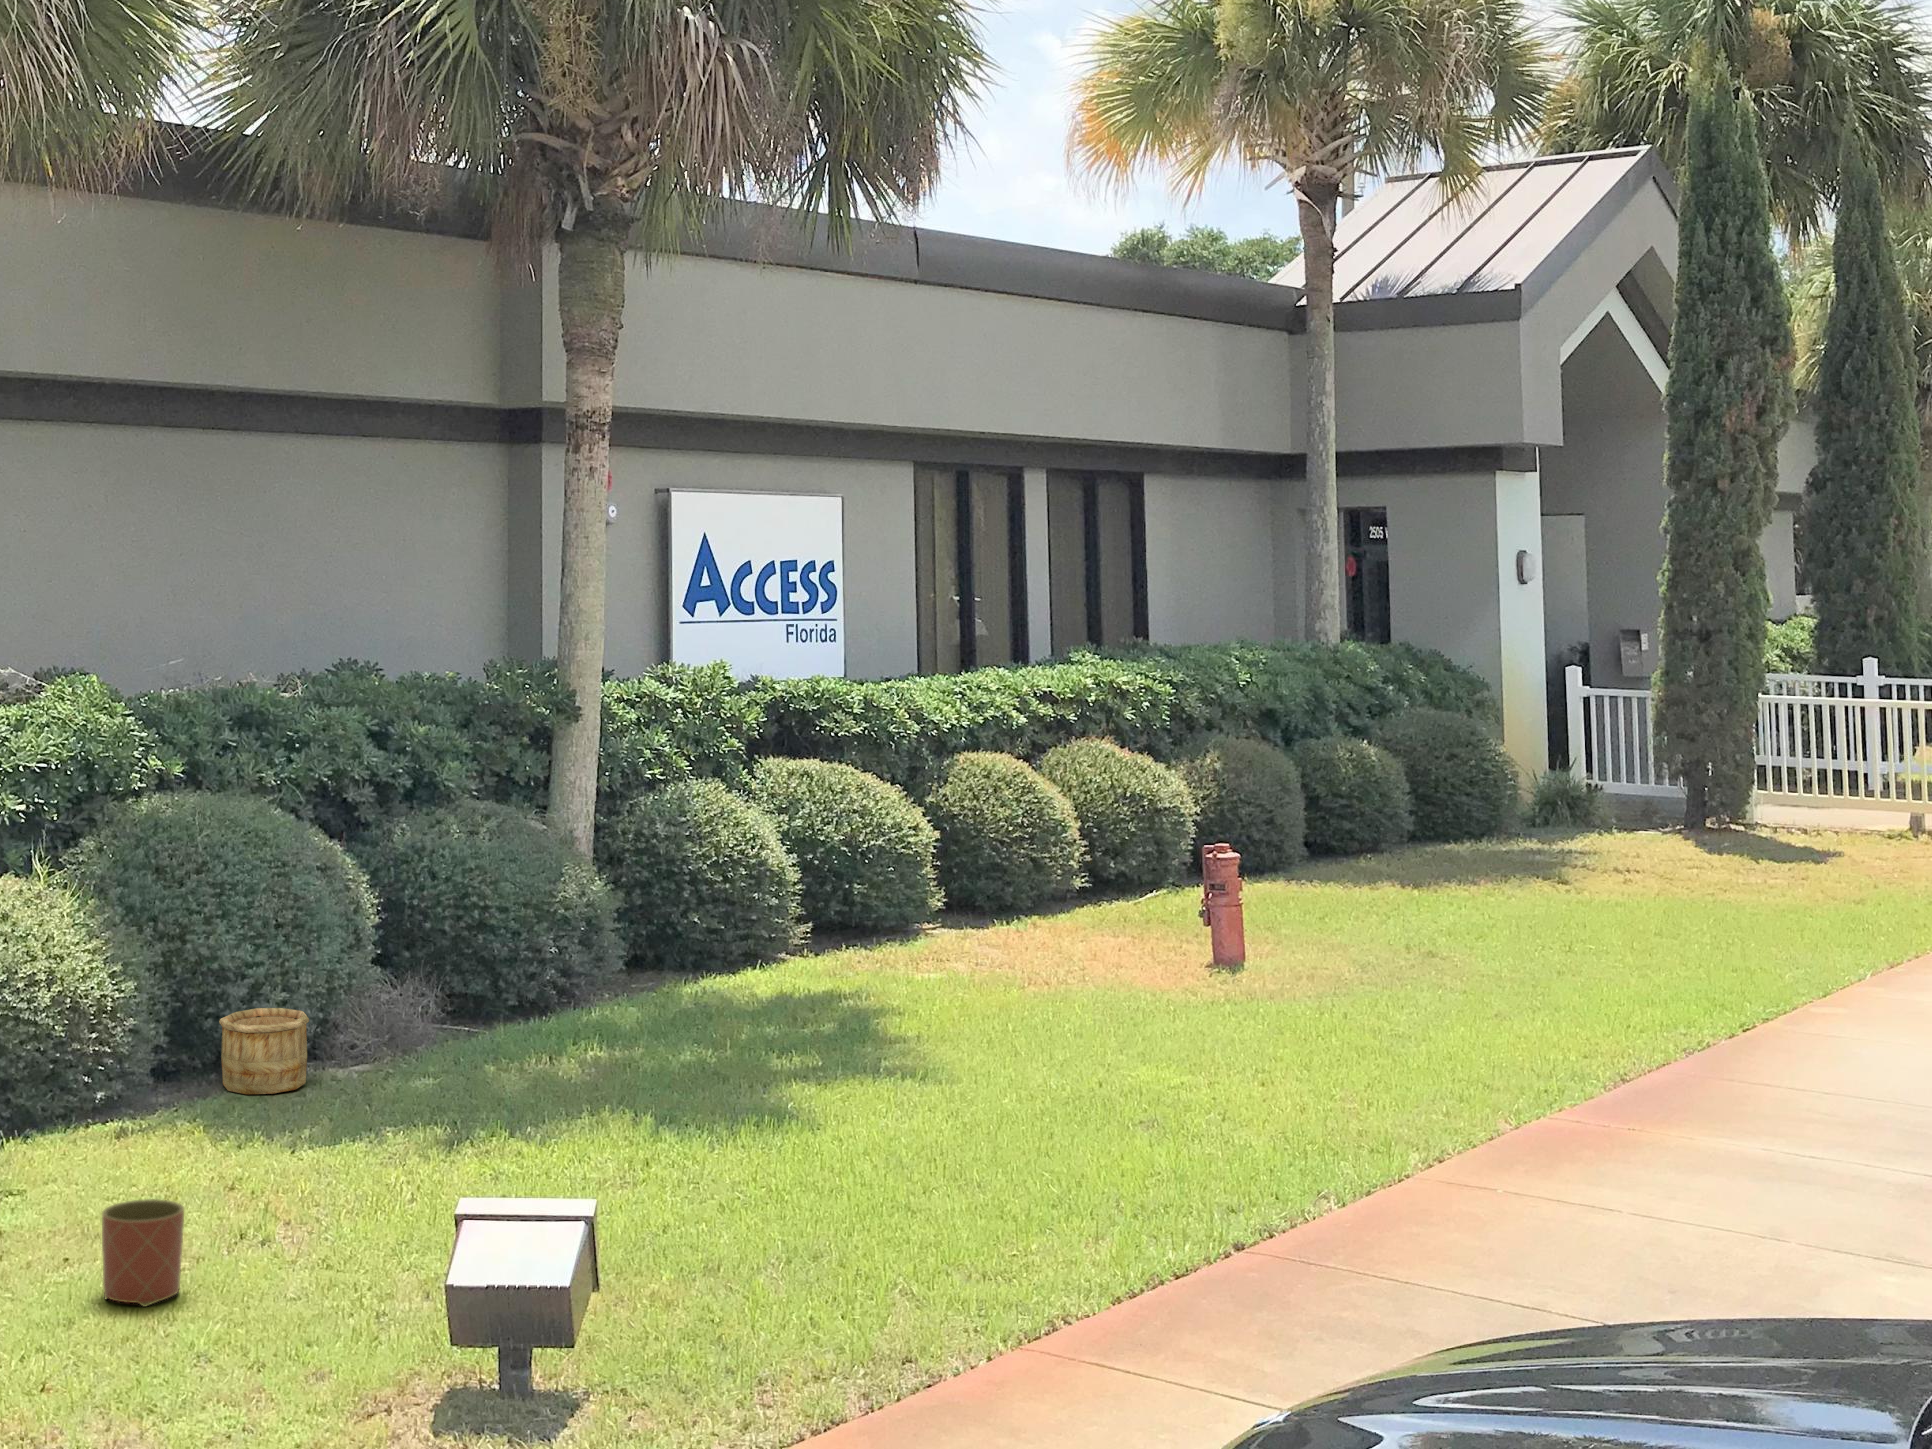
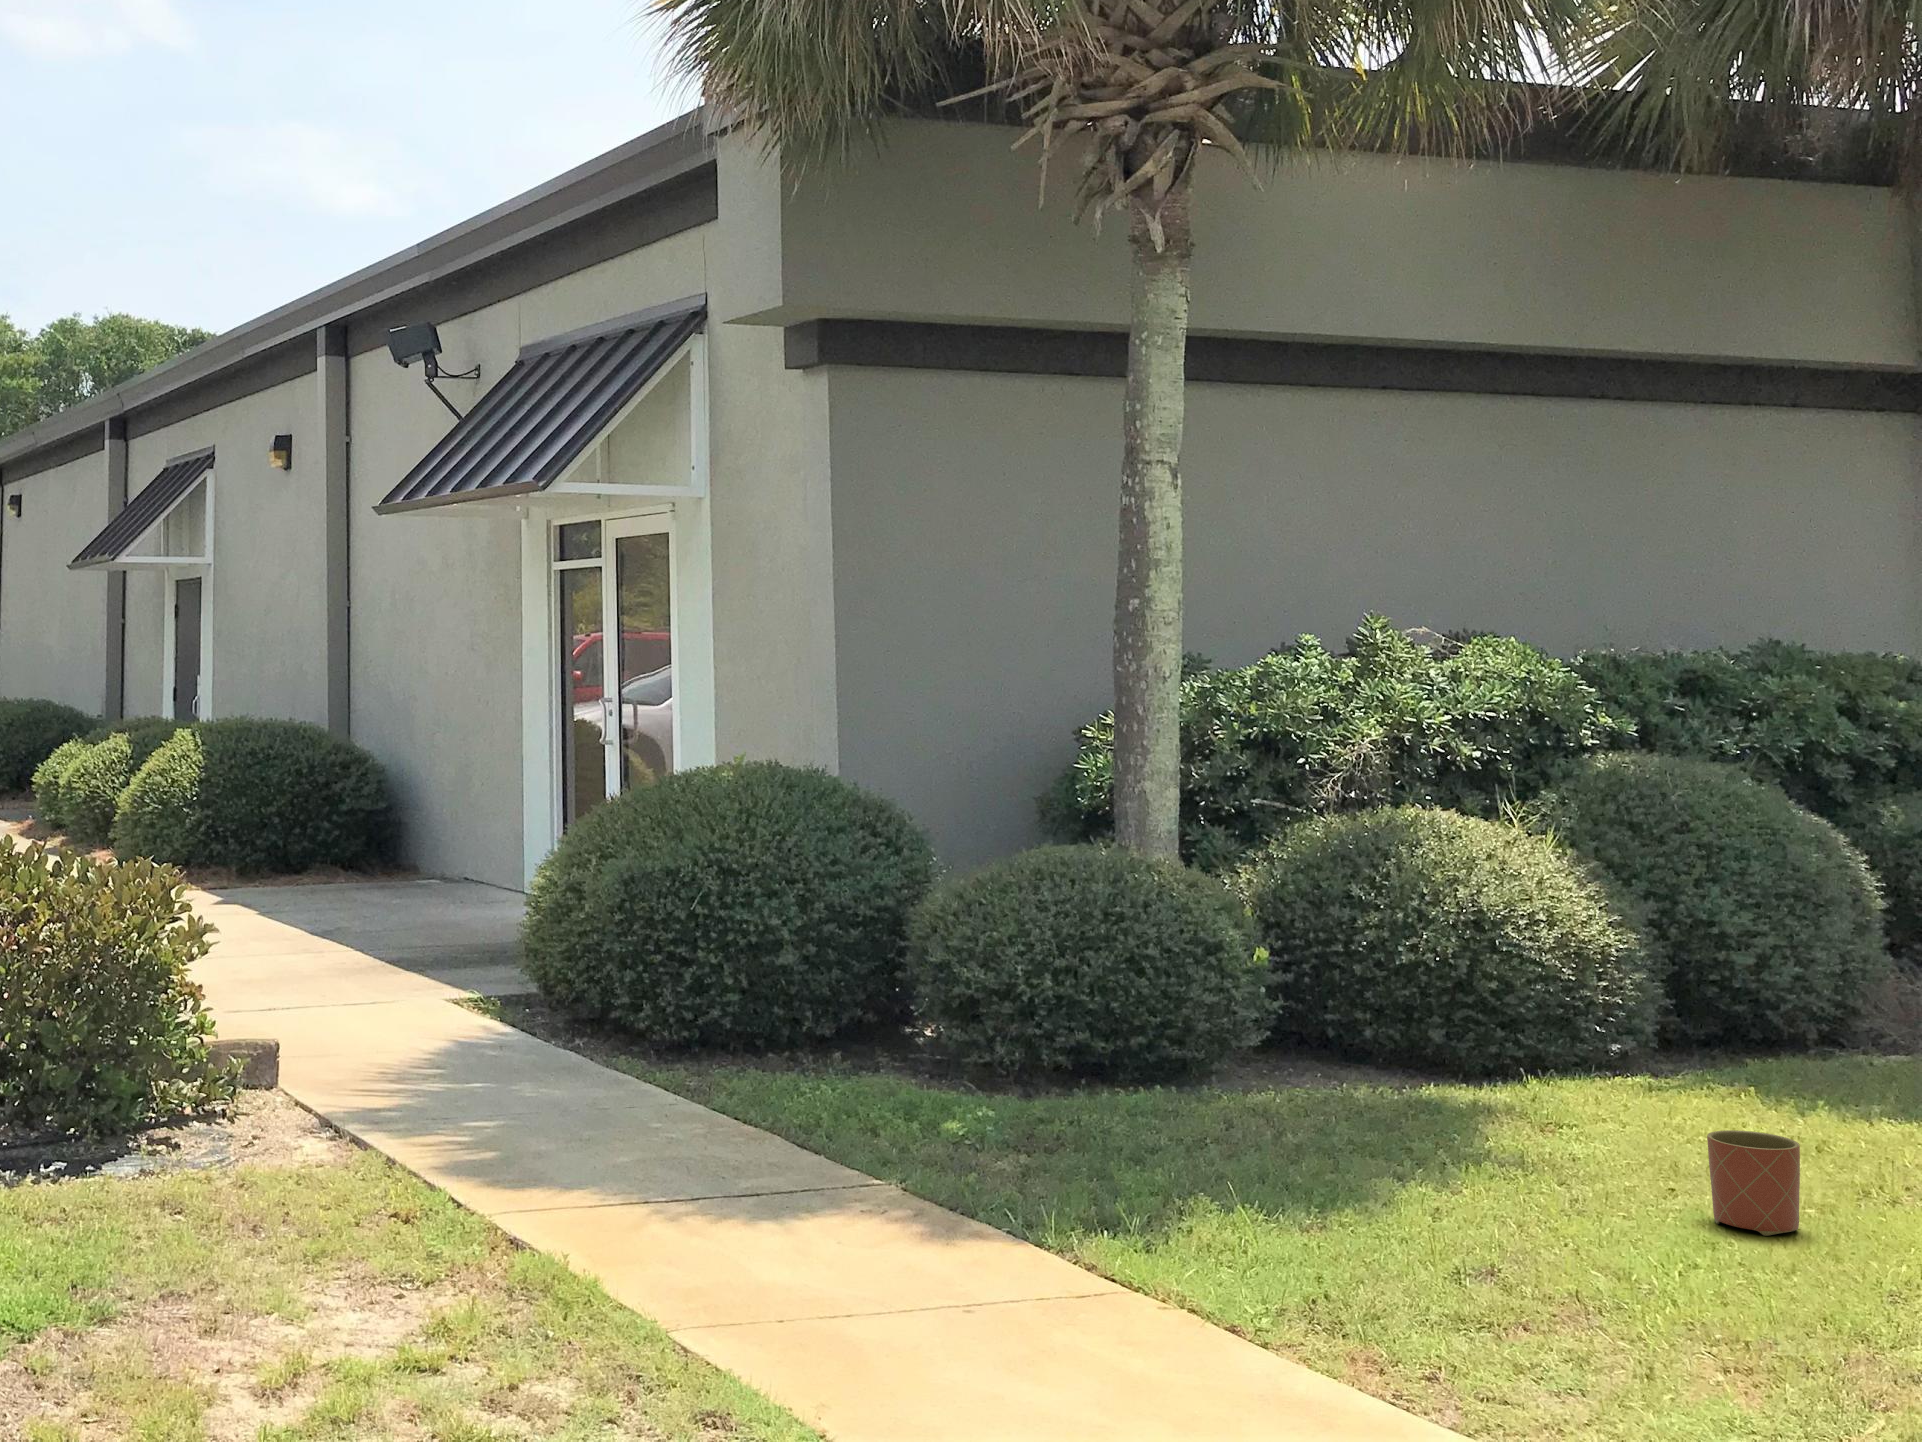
wooden bucket: present [219,1008,309,1094] -> none [1729,982,1838,1072]

